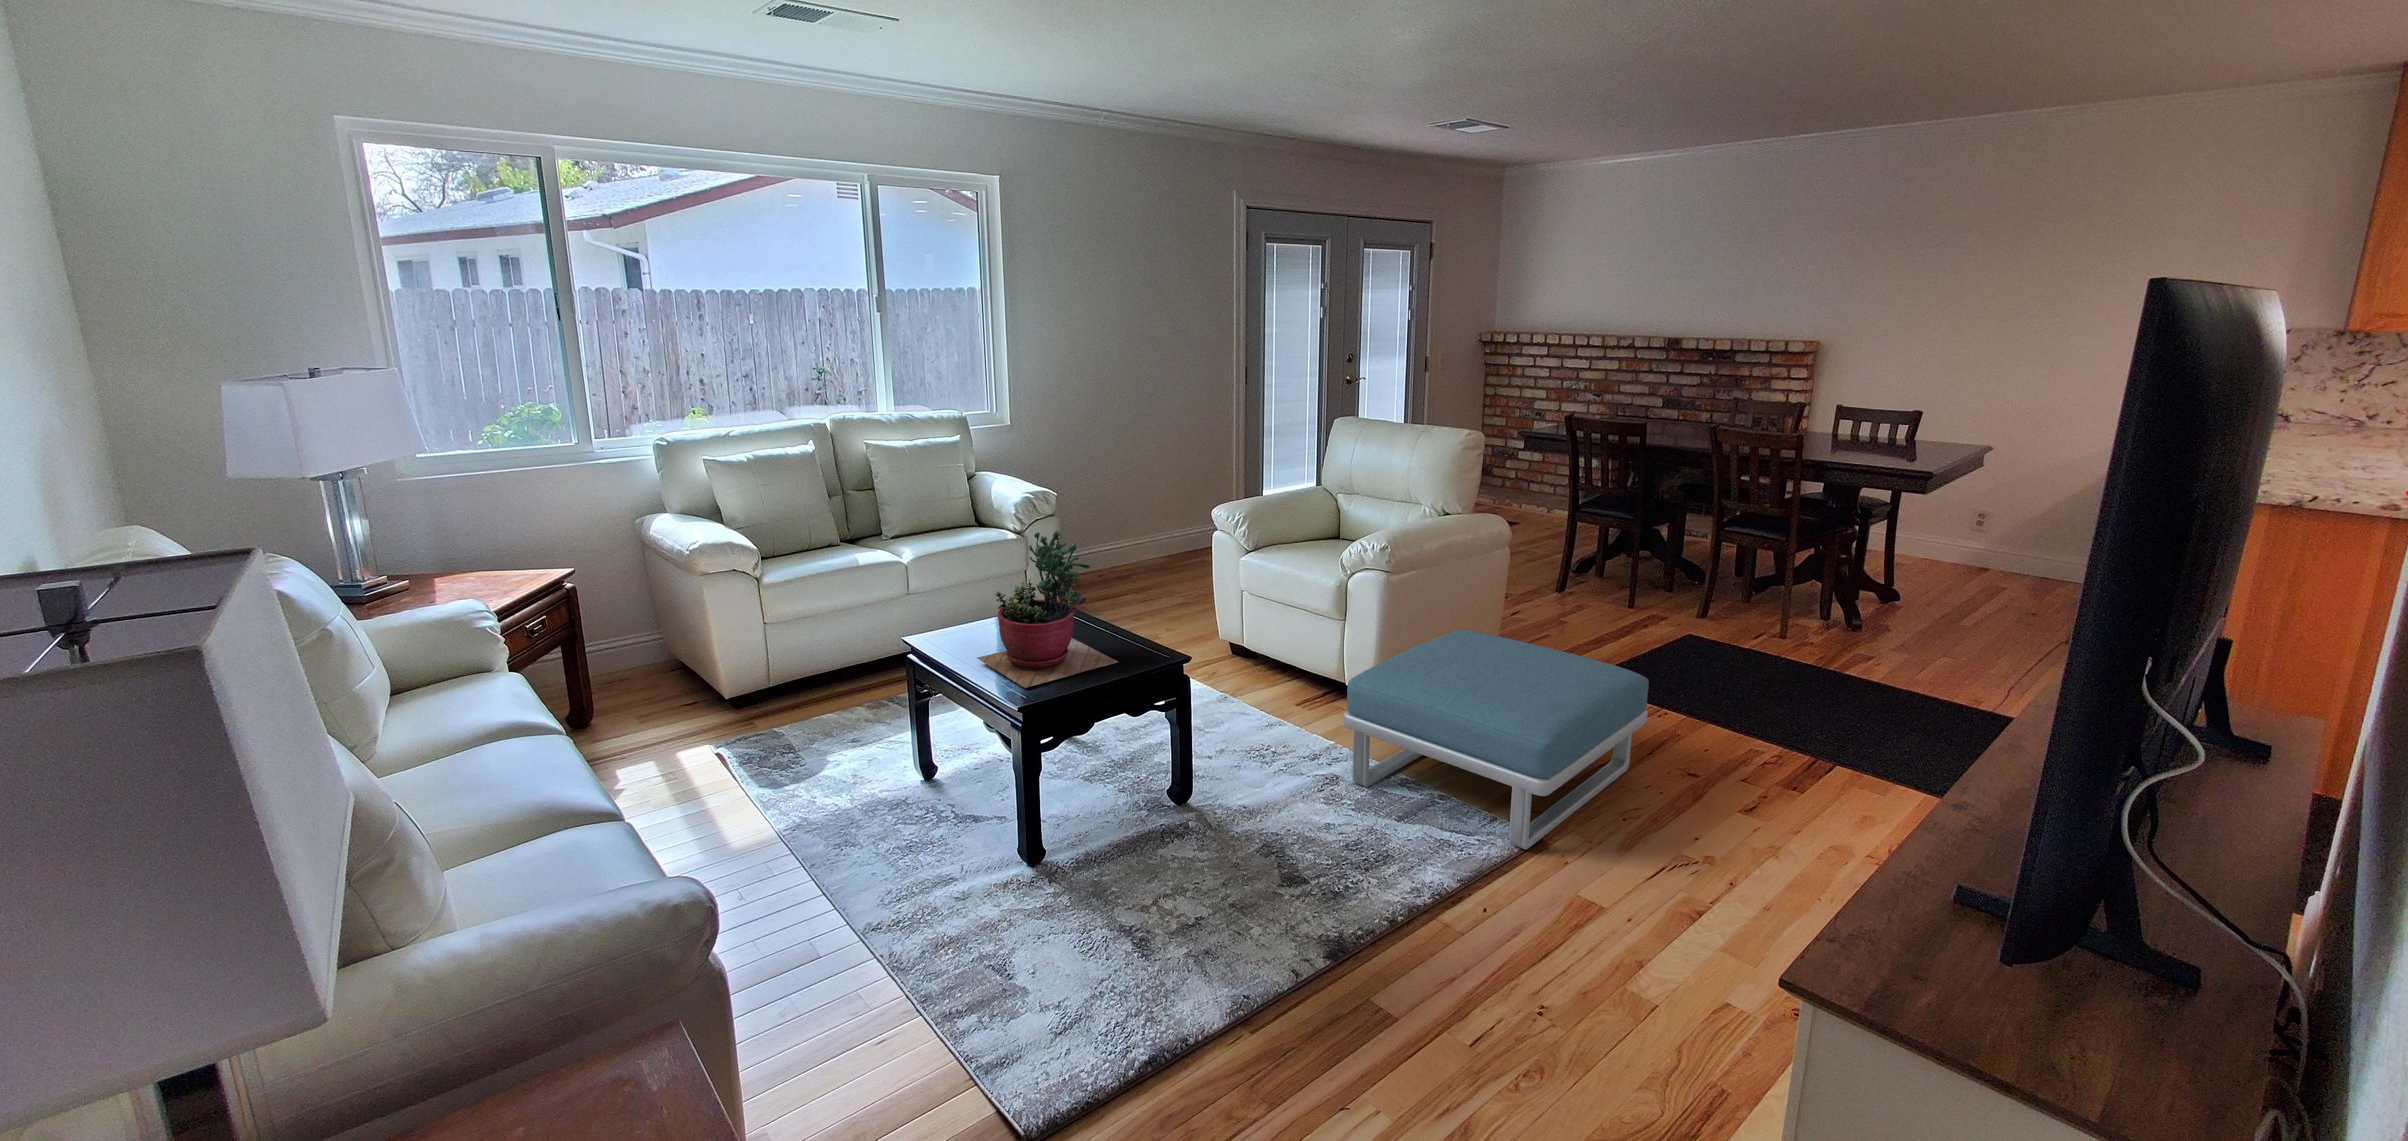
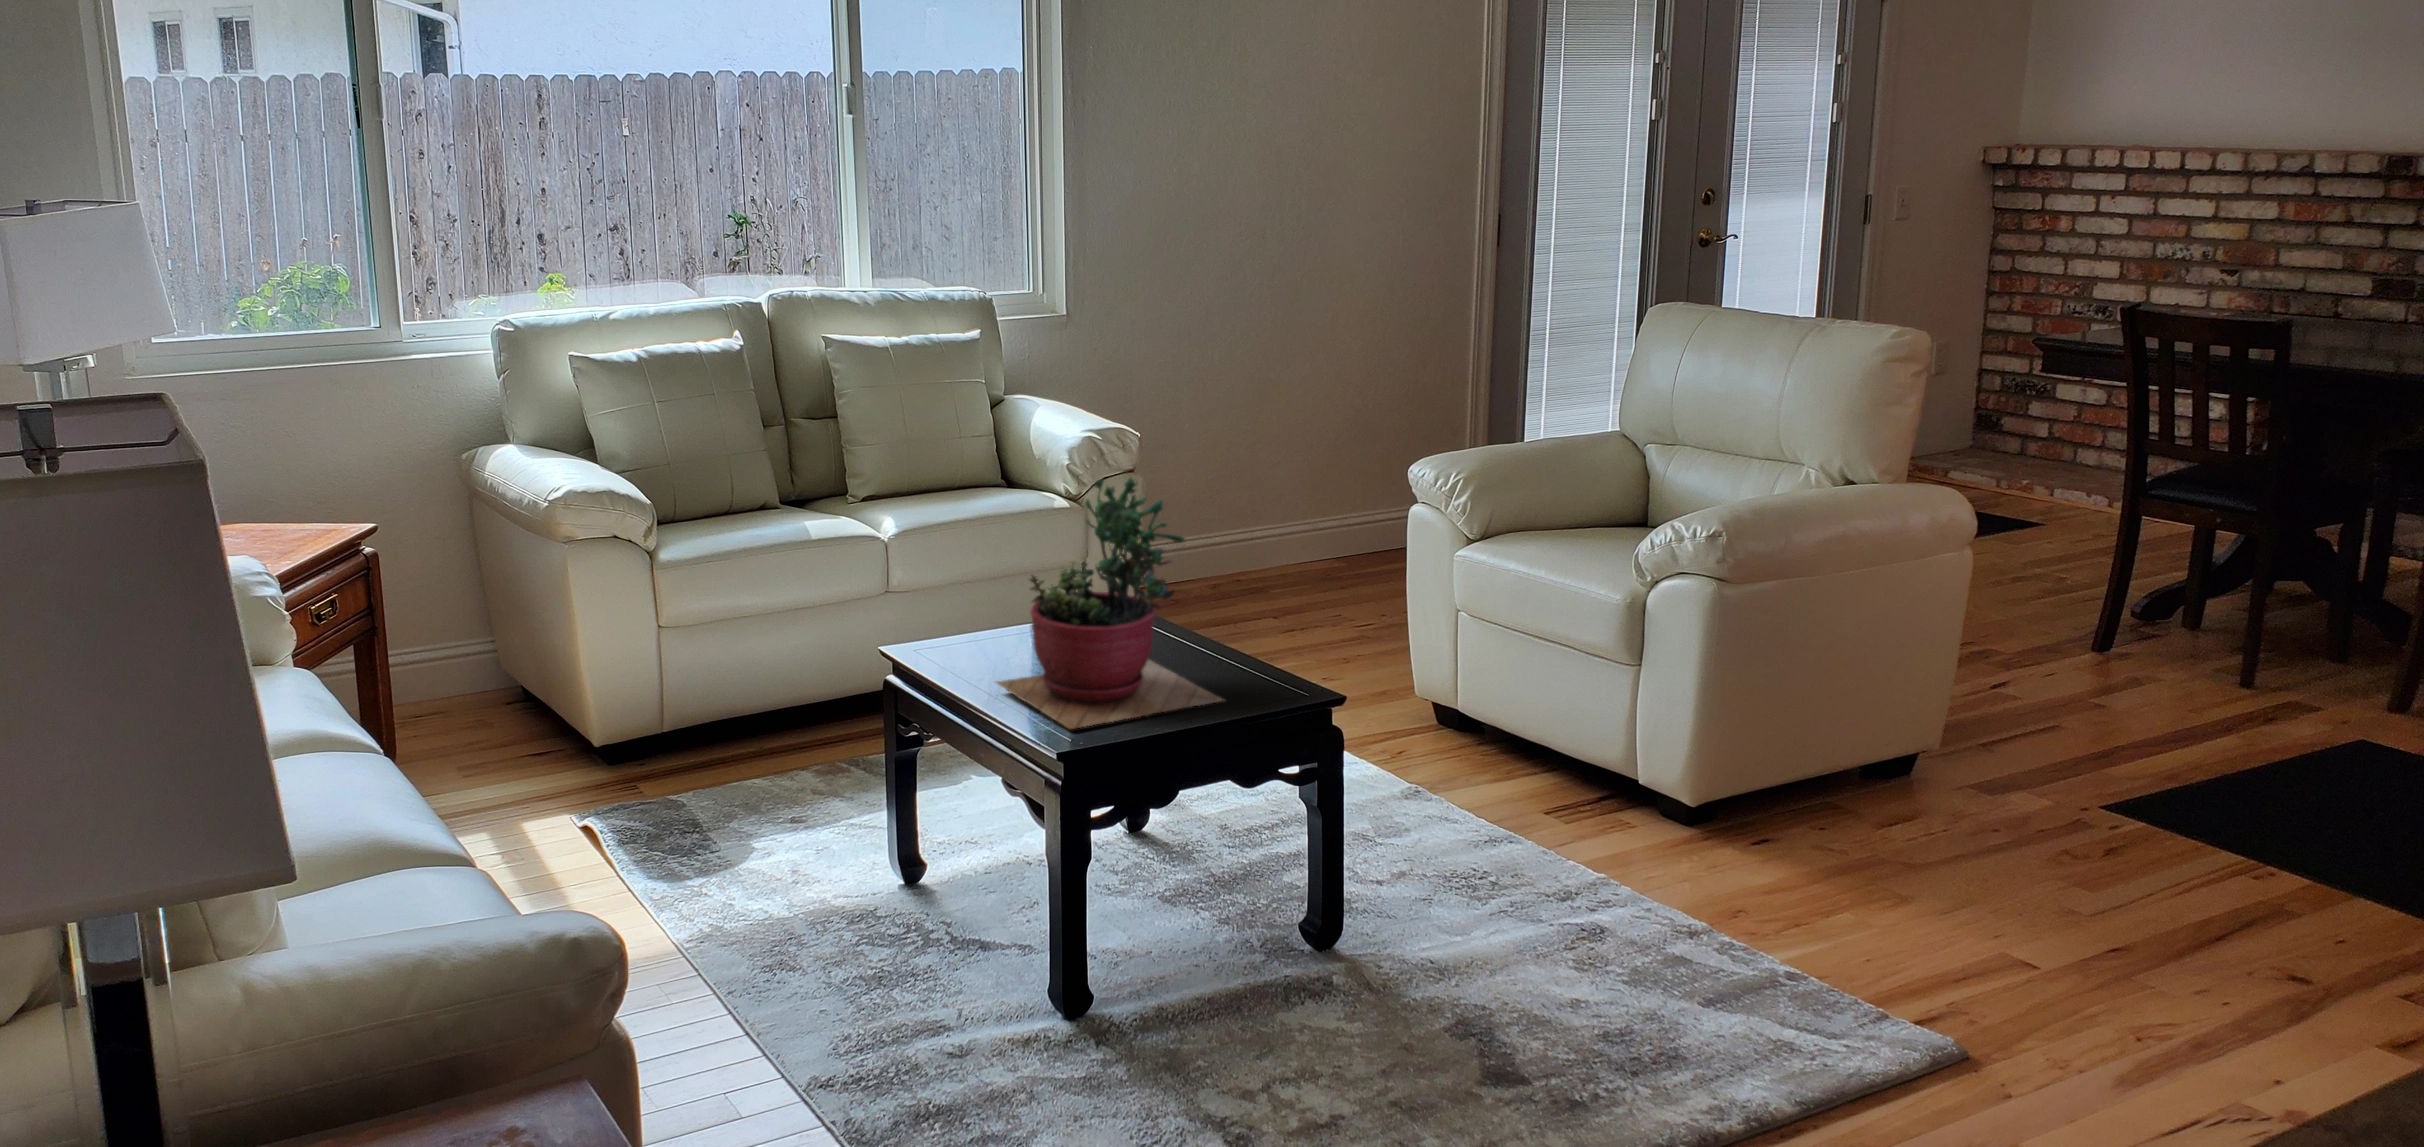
footstool: present [1344,630,1649,849] -> none [1616,690,2191,1063]

